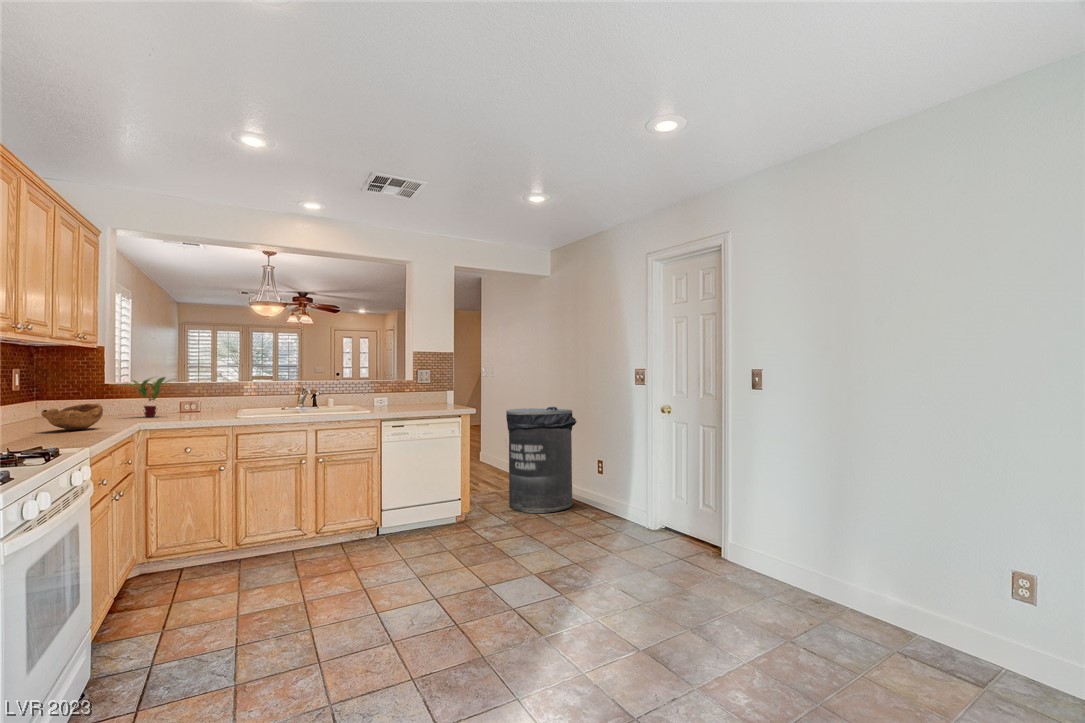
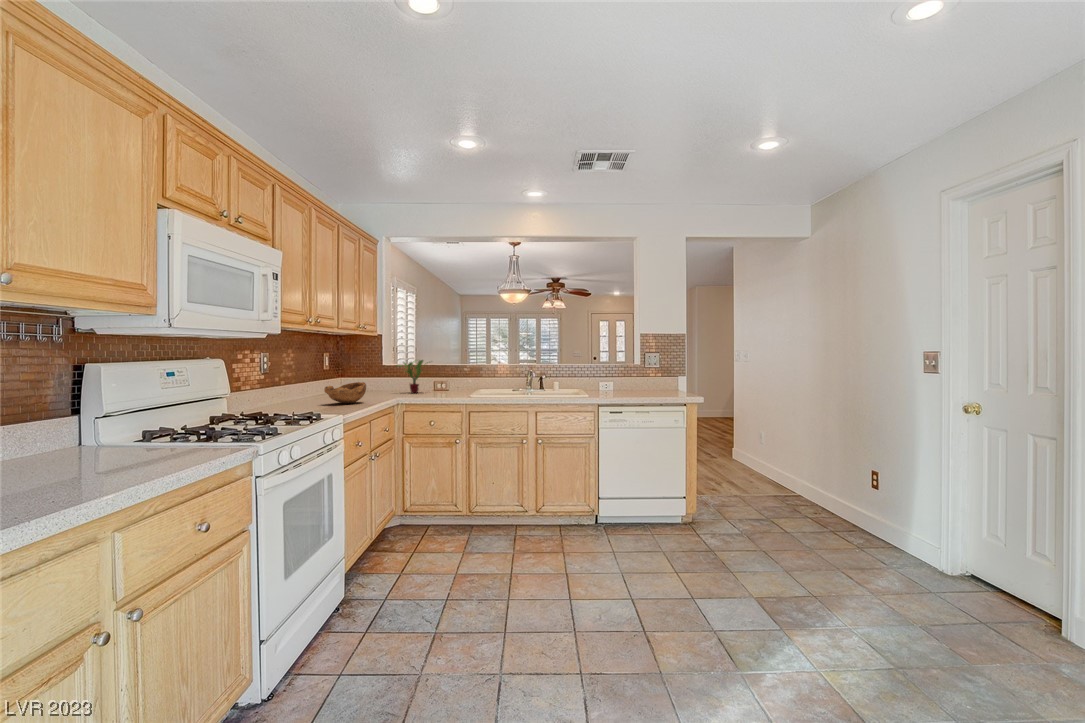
trash can: present [506,407,577,513] -> none [742,398,835,524]

